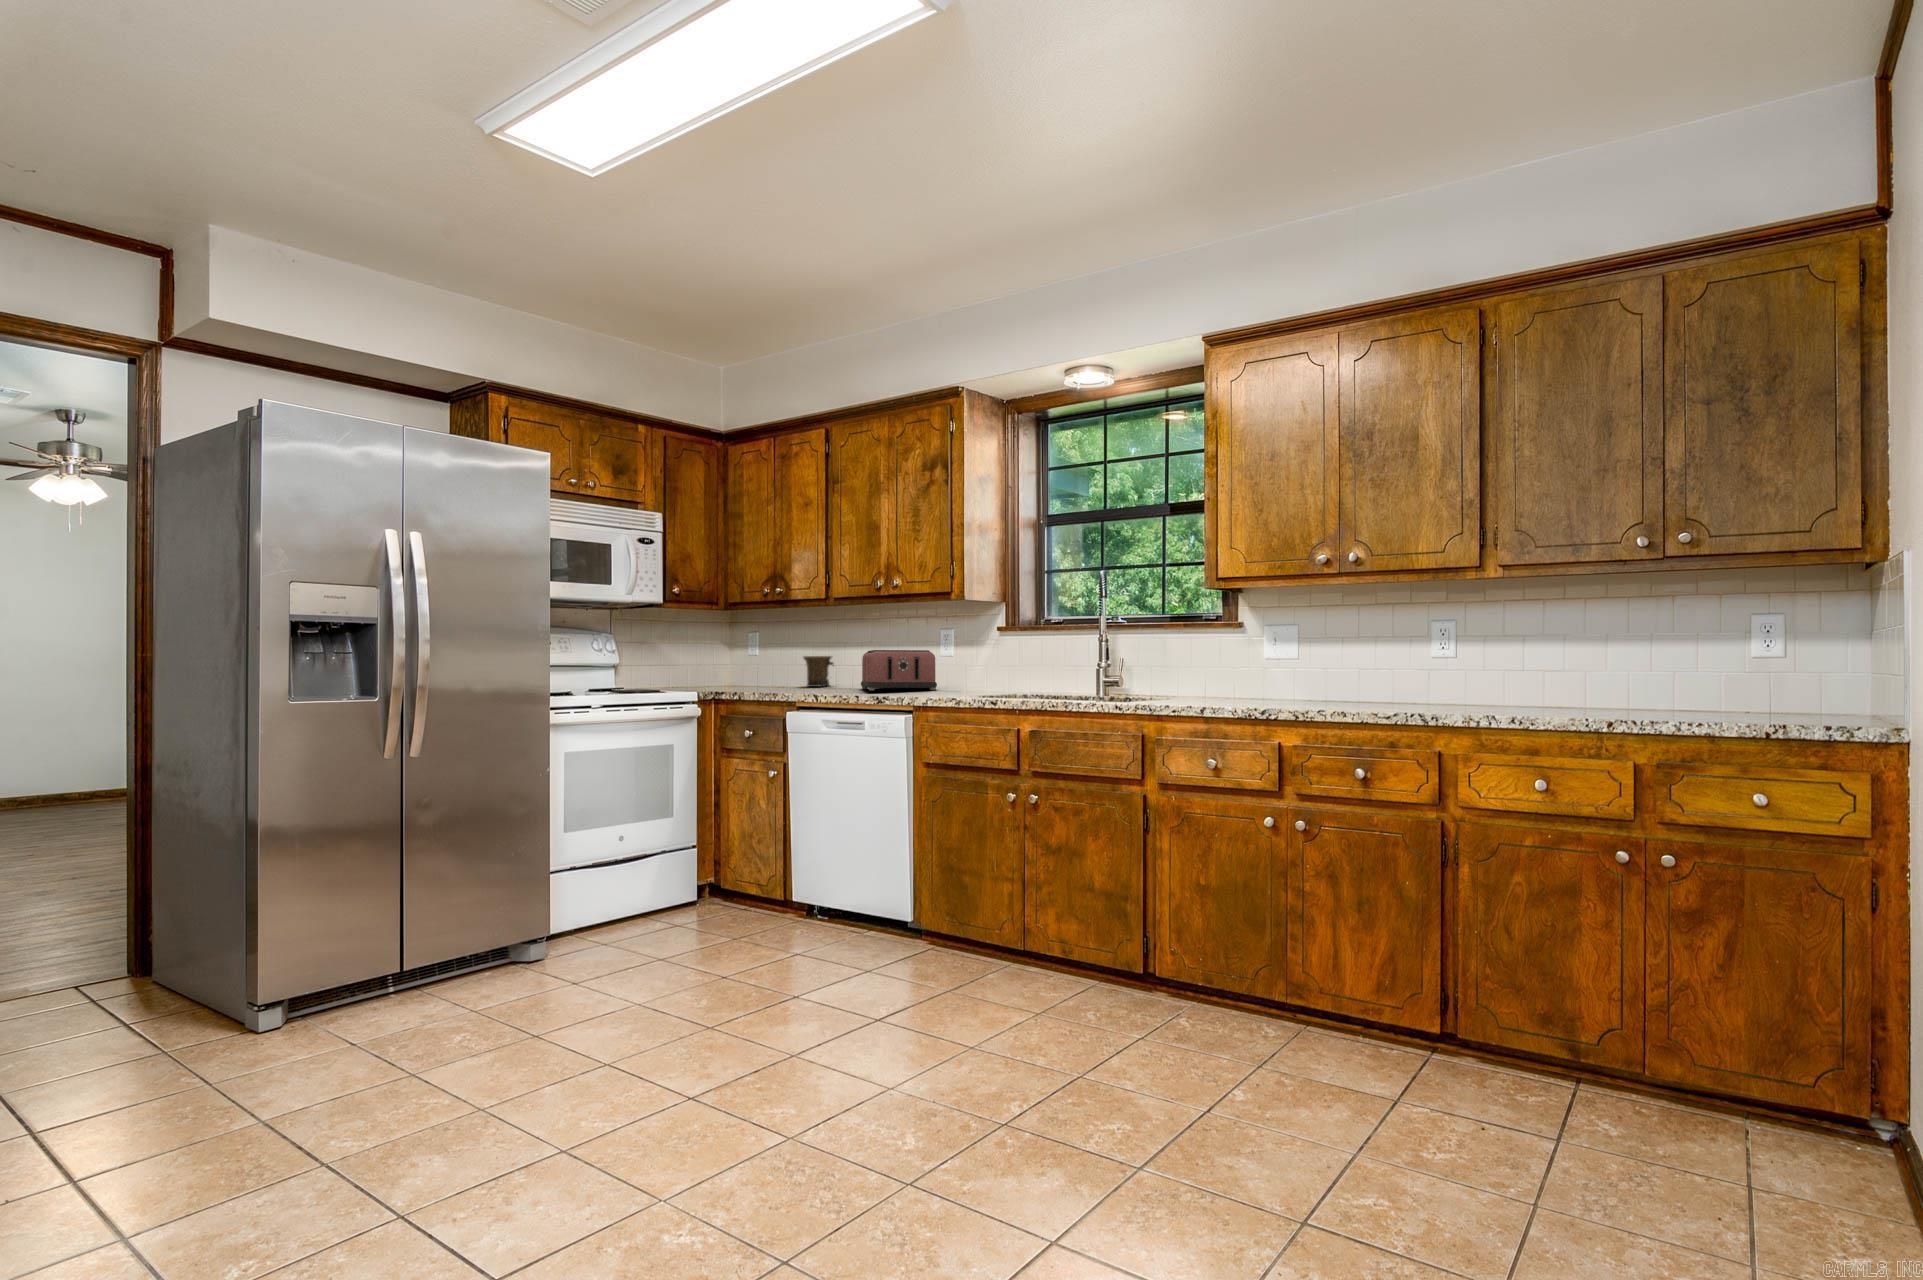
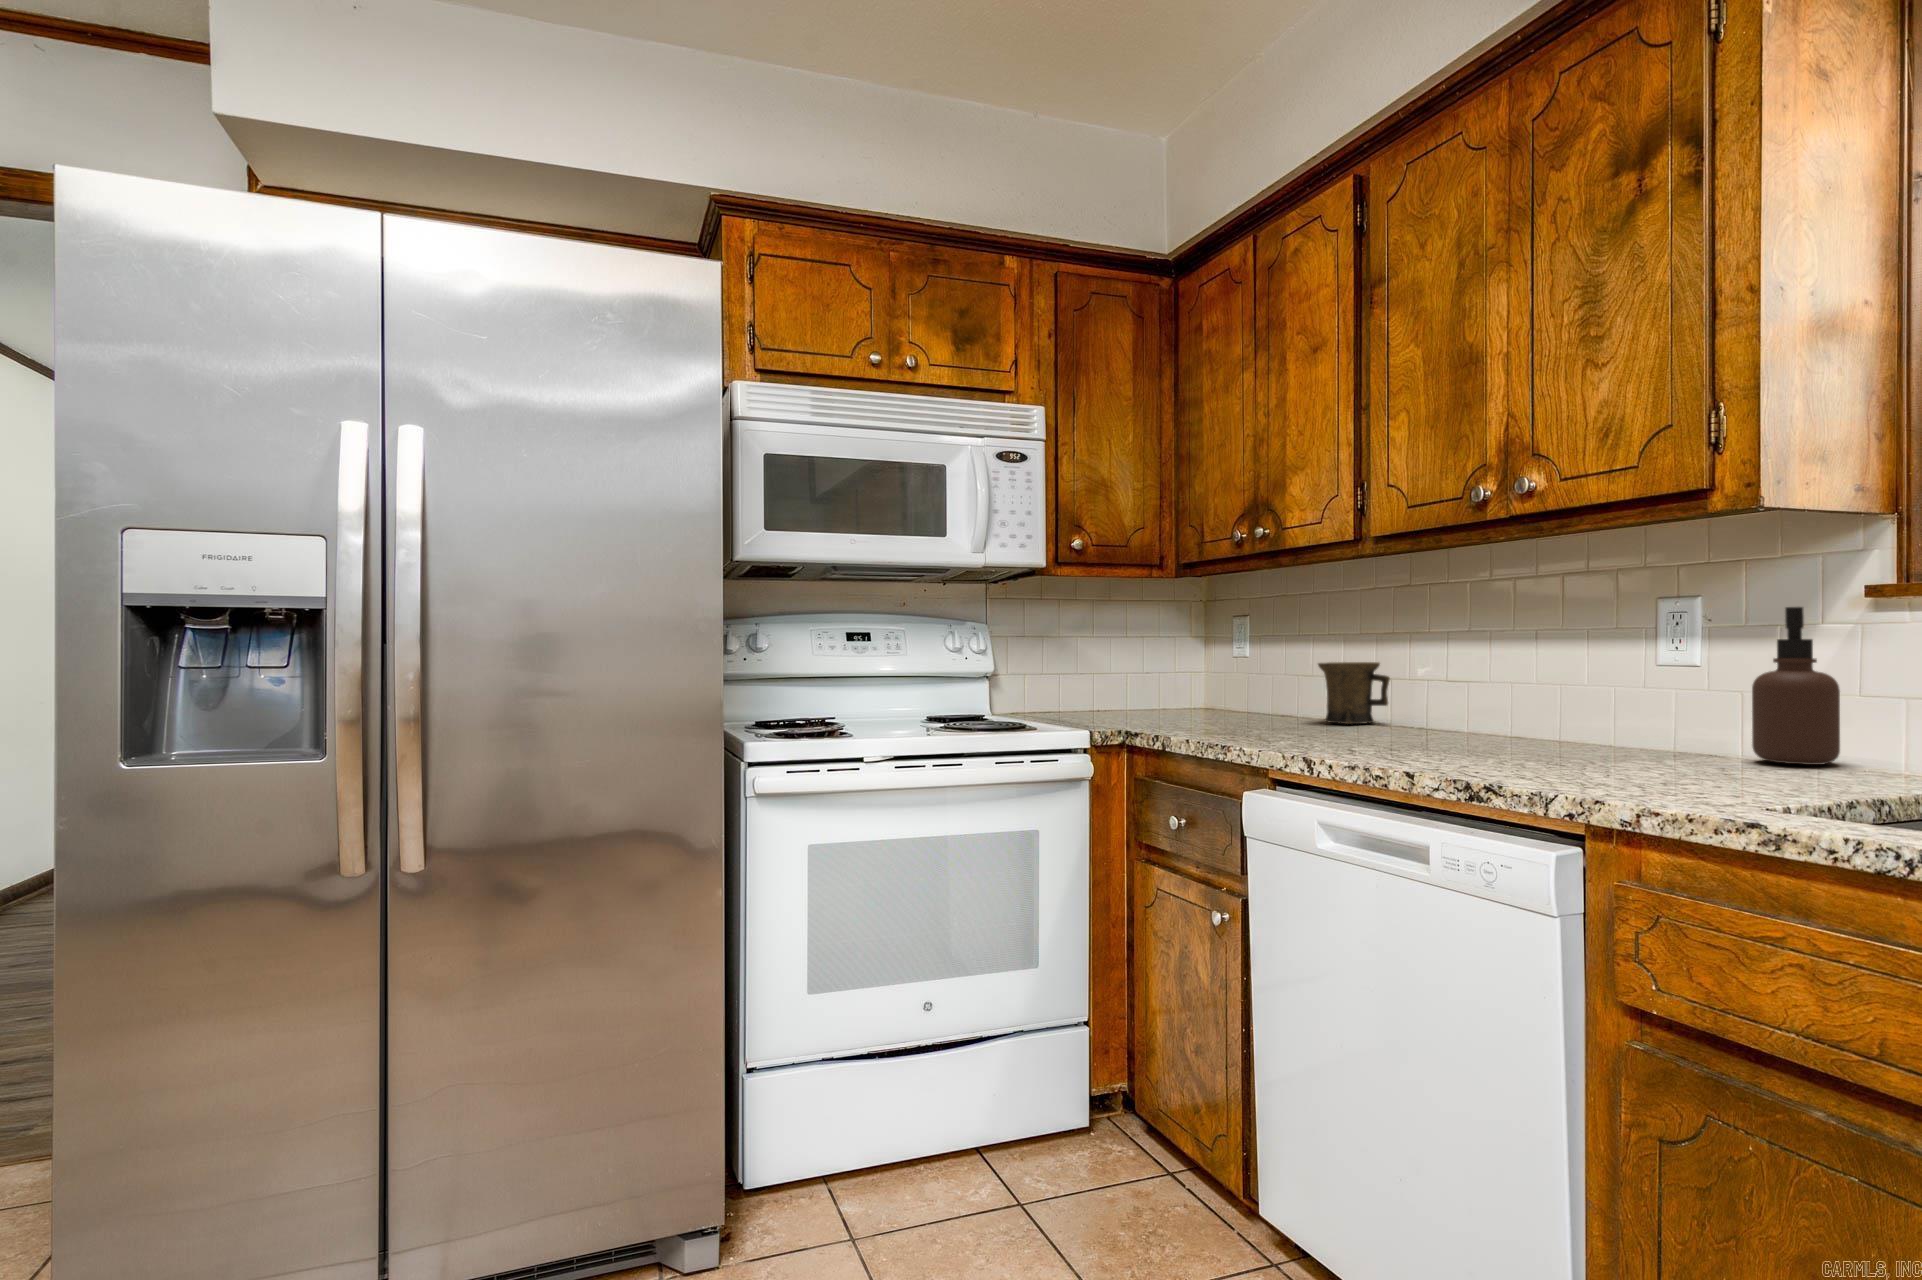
soap dispenser: none [969,632,994,689] -> present [1752,607,1840,765]
toaster: present [861,650,937,691] -> none [1438,654,1647,757]

